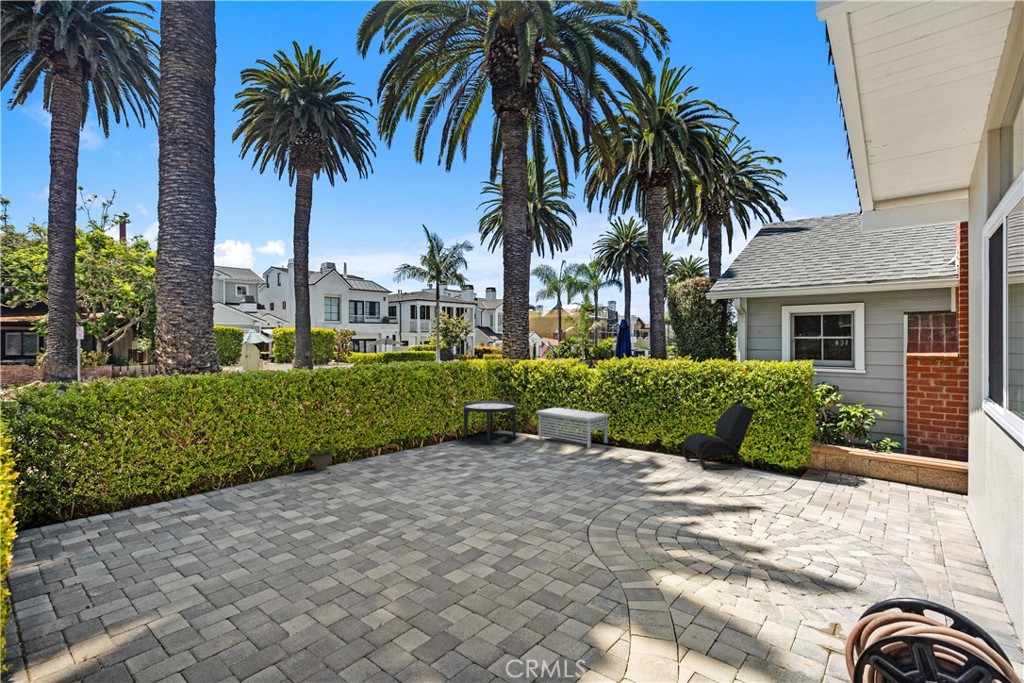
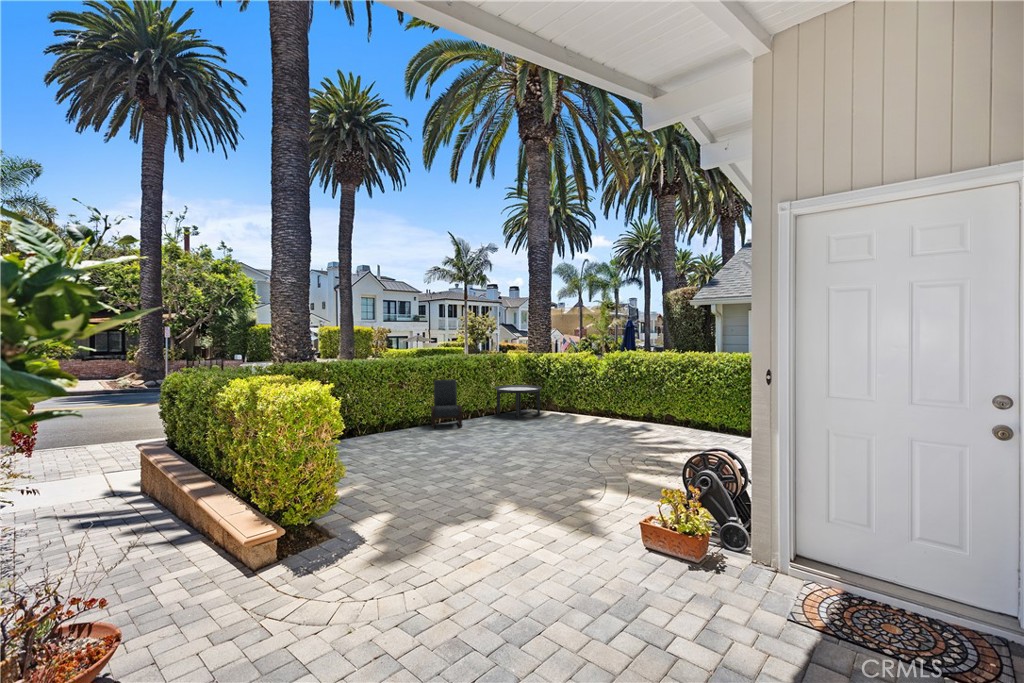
lounge chair: present [682,404,755,471] -> present [431,379,462,428]
storage bench: present [536,408,609,448] -> none [557,390,618,422]
decorative plant: present [305,445,338,470] -> none [371,415,402,435]

